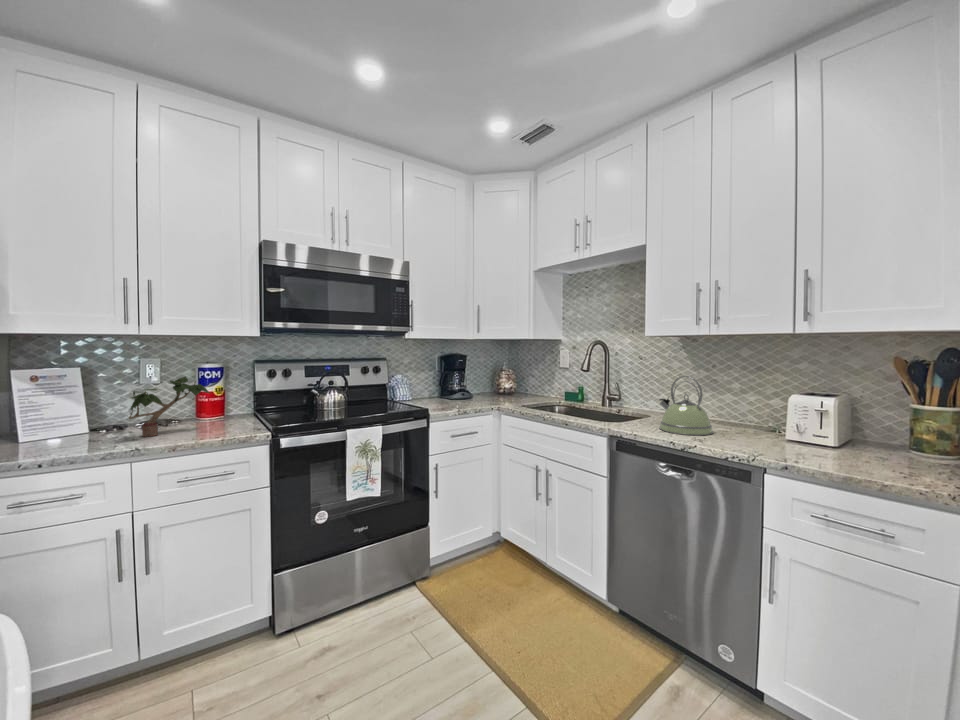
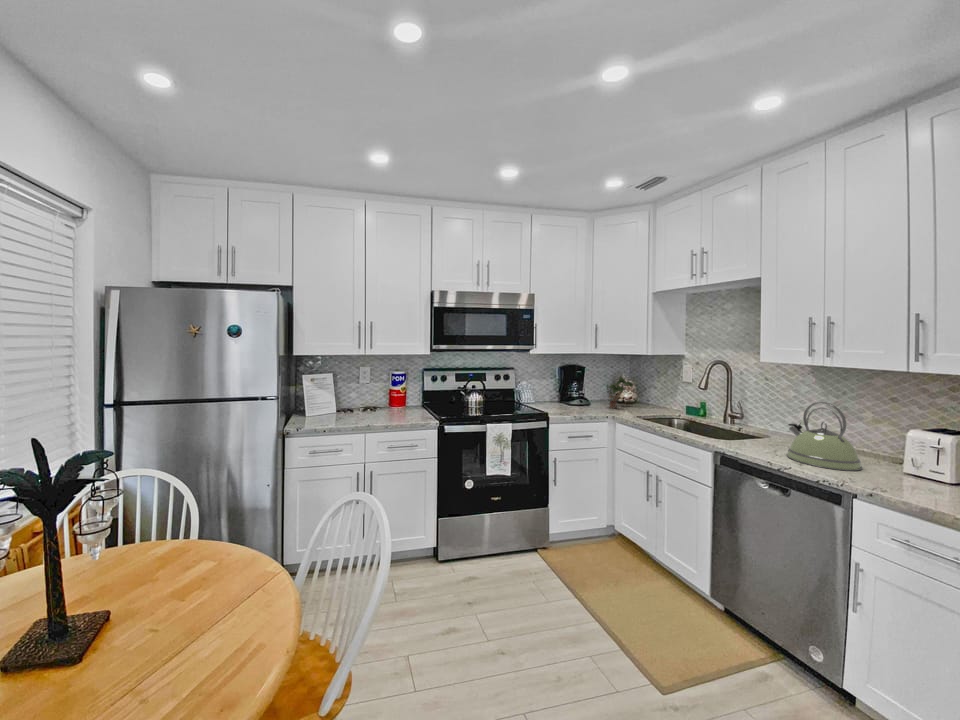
potted plant: present [129,377,209,437] -> present [607,377,633,408]

